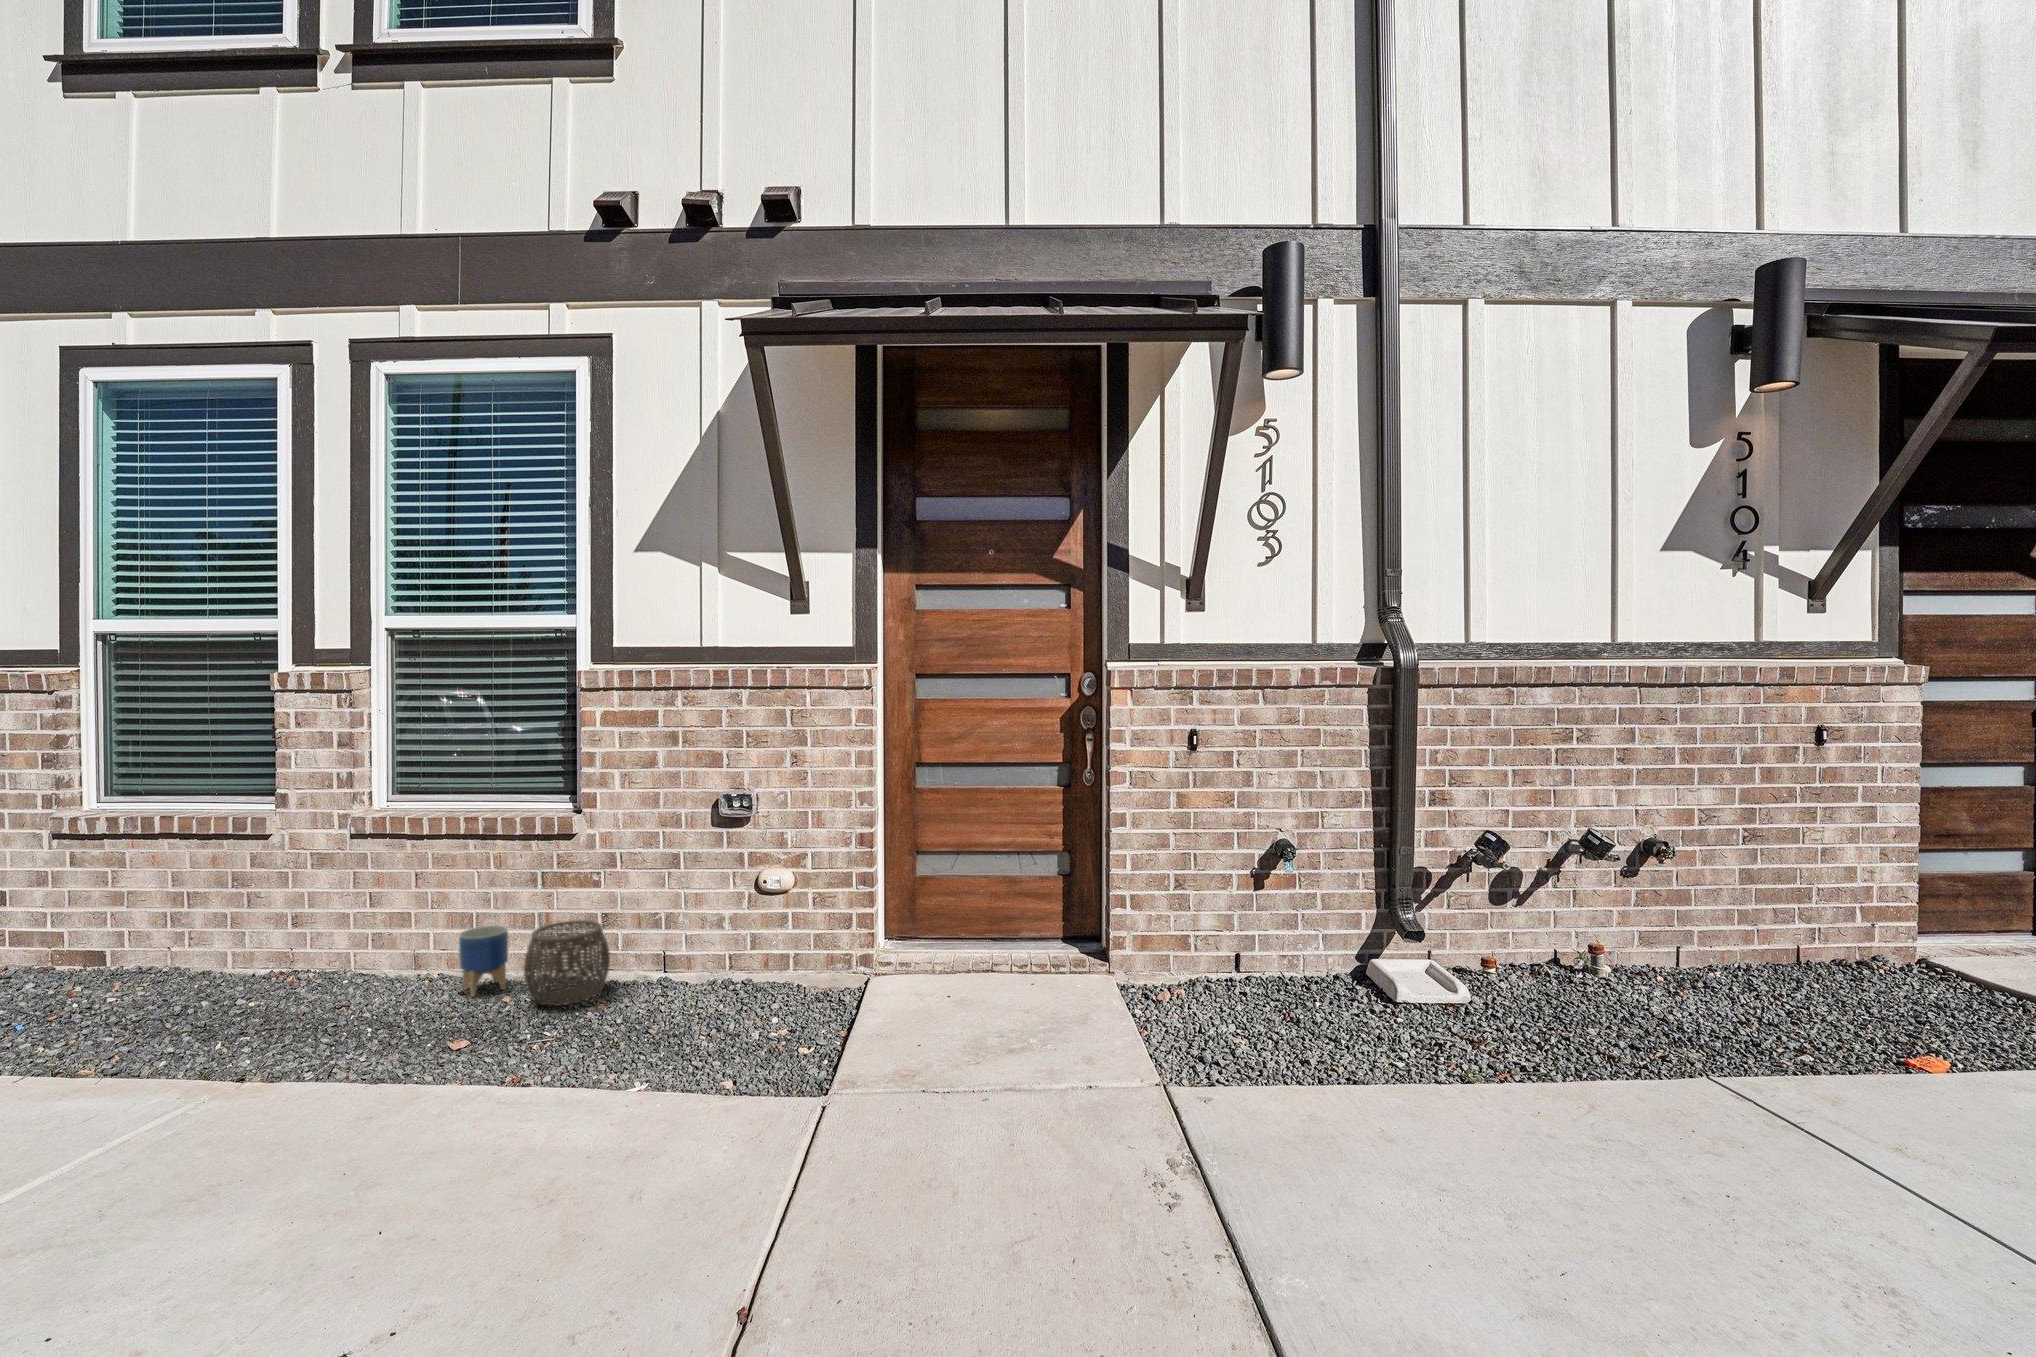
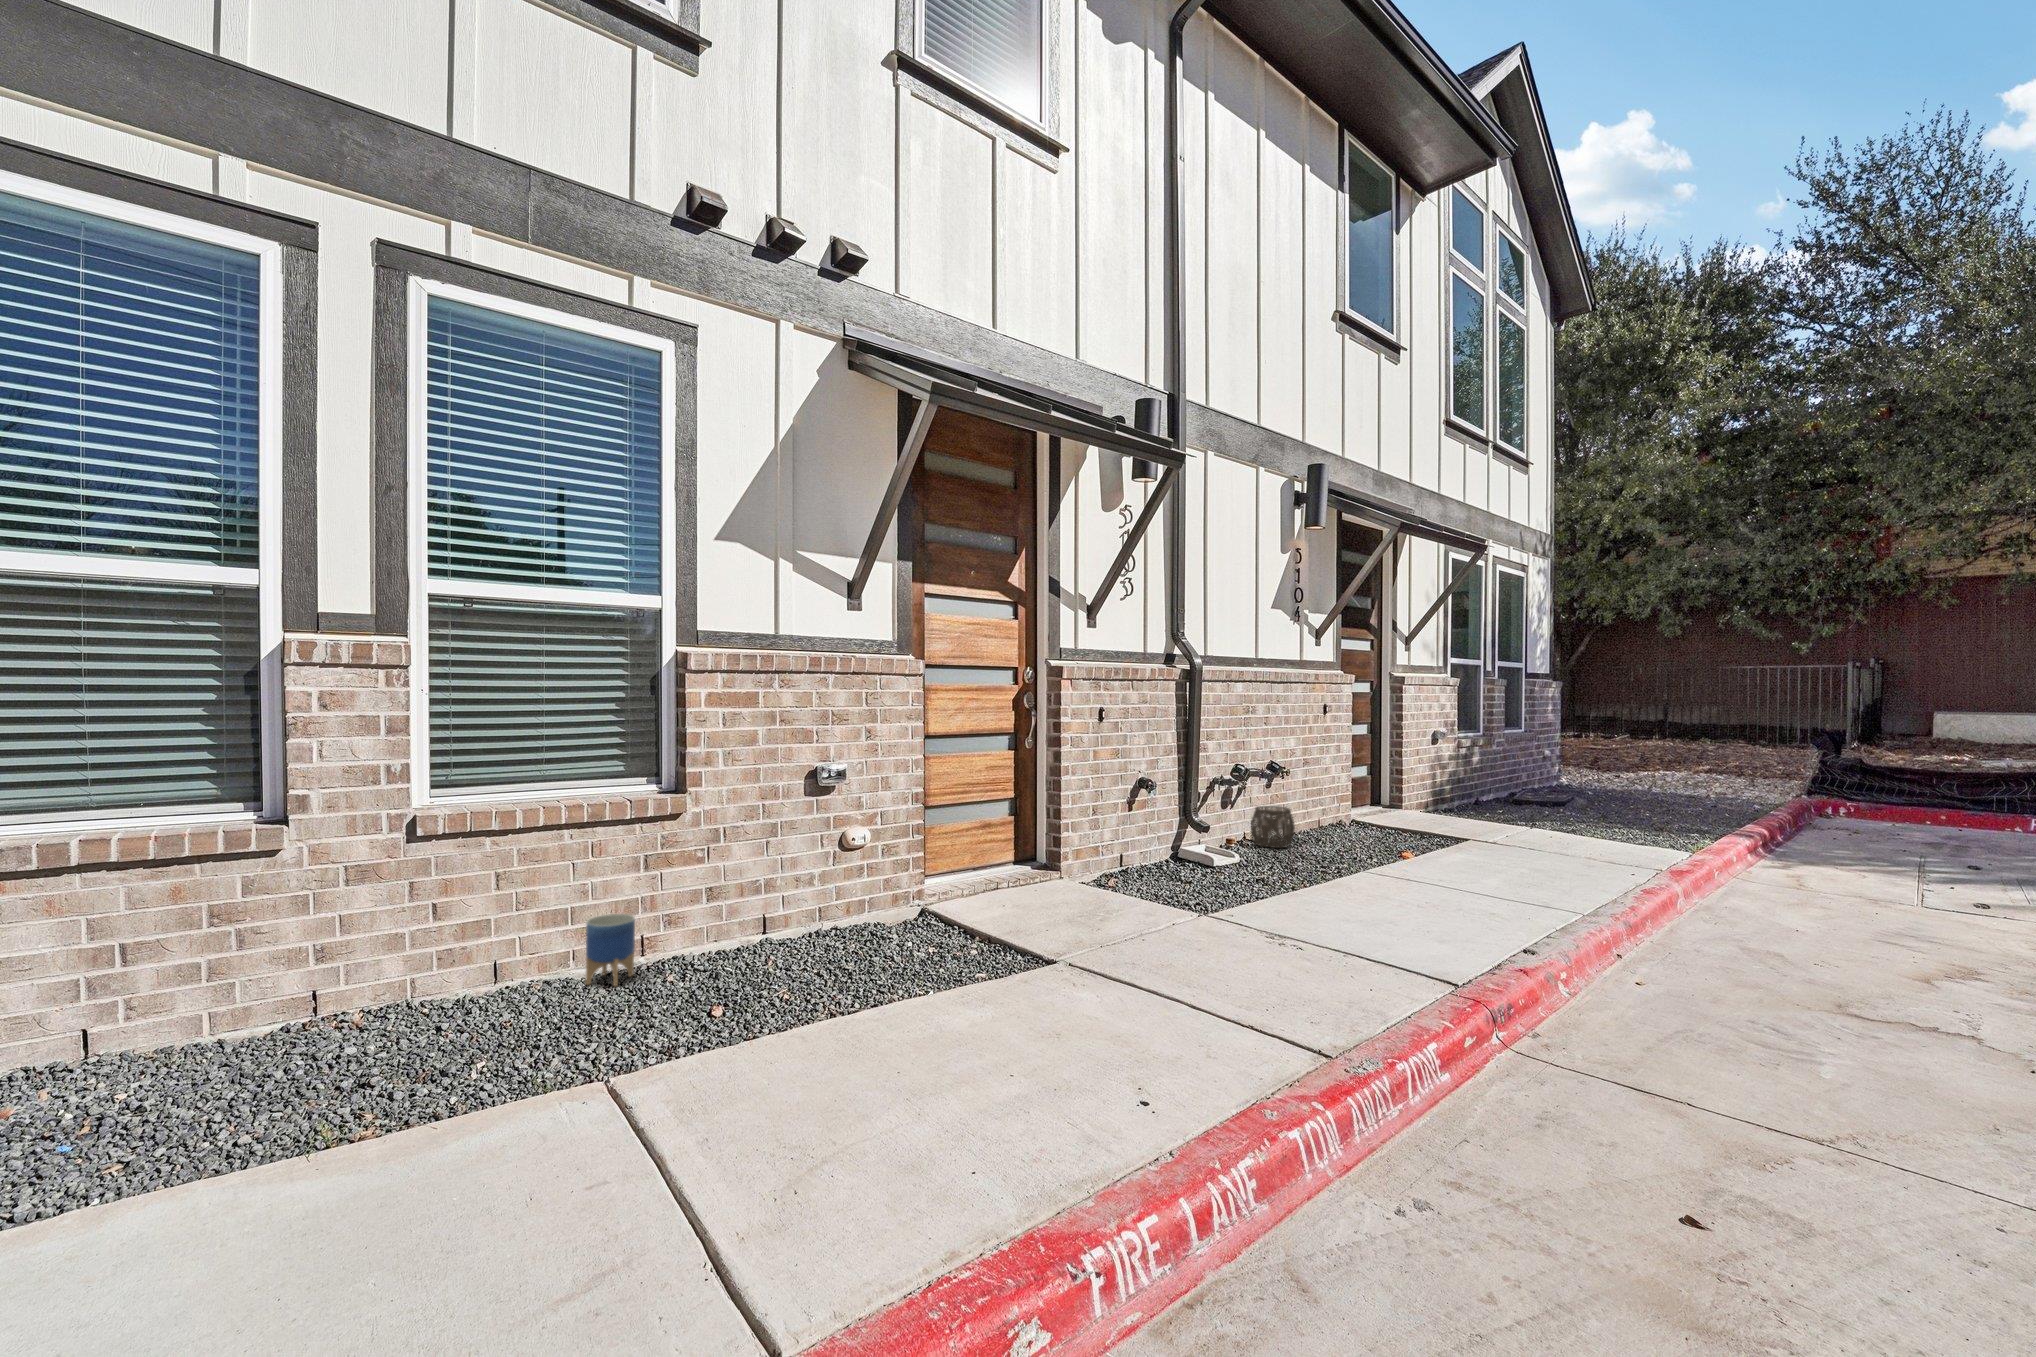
woven basket: present [524,920,610,1006] -> present [1250,806,1295,848]

